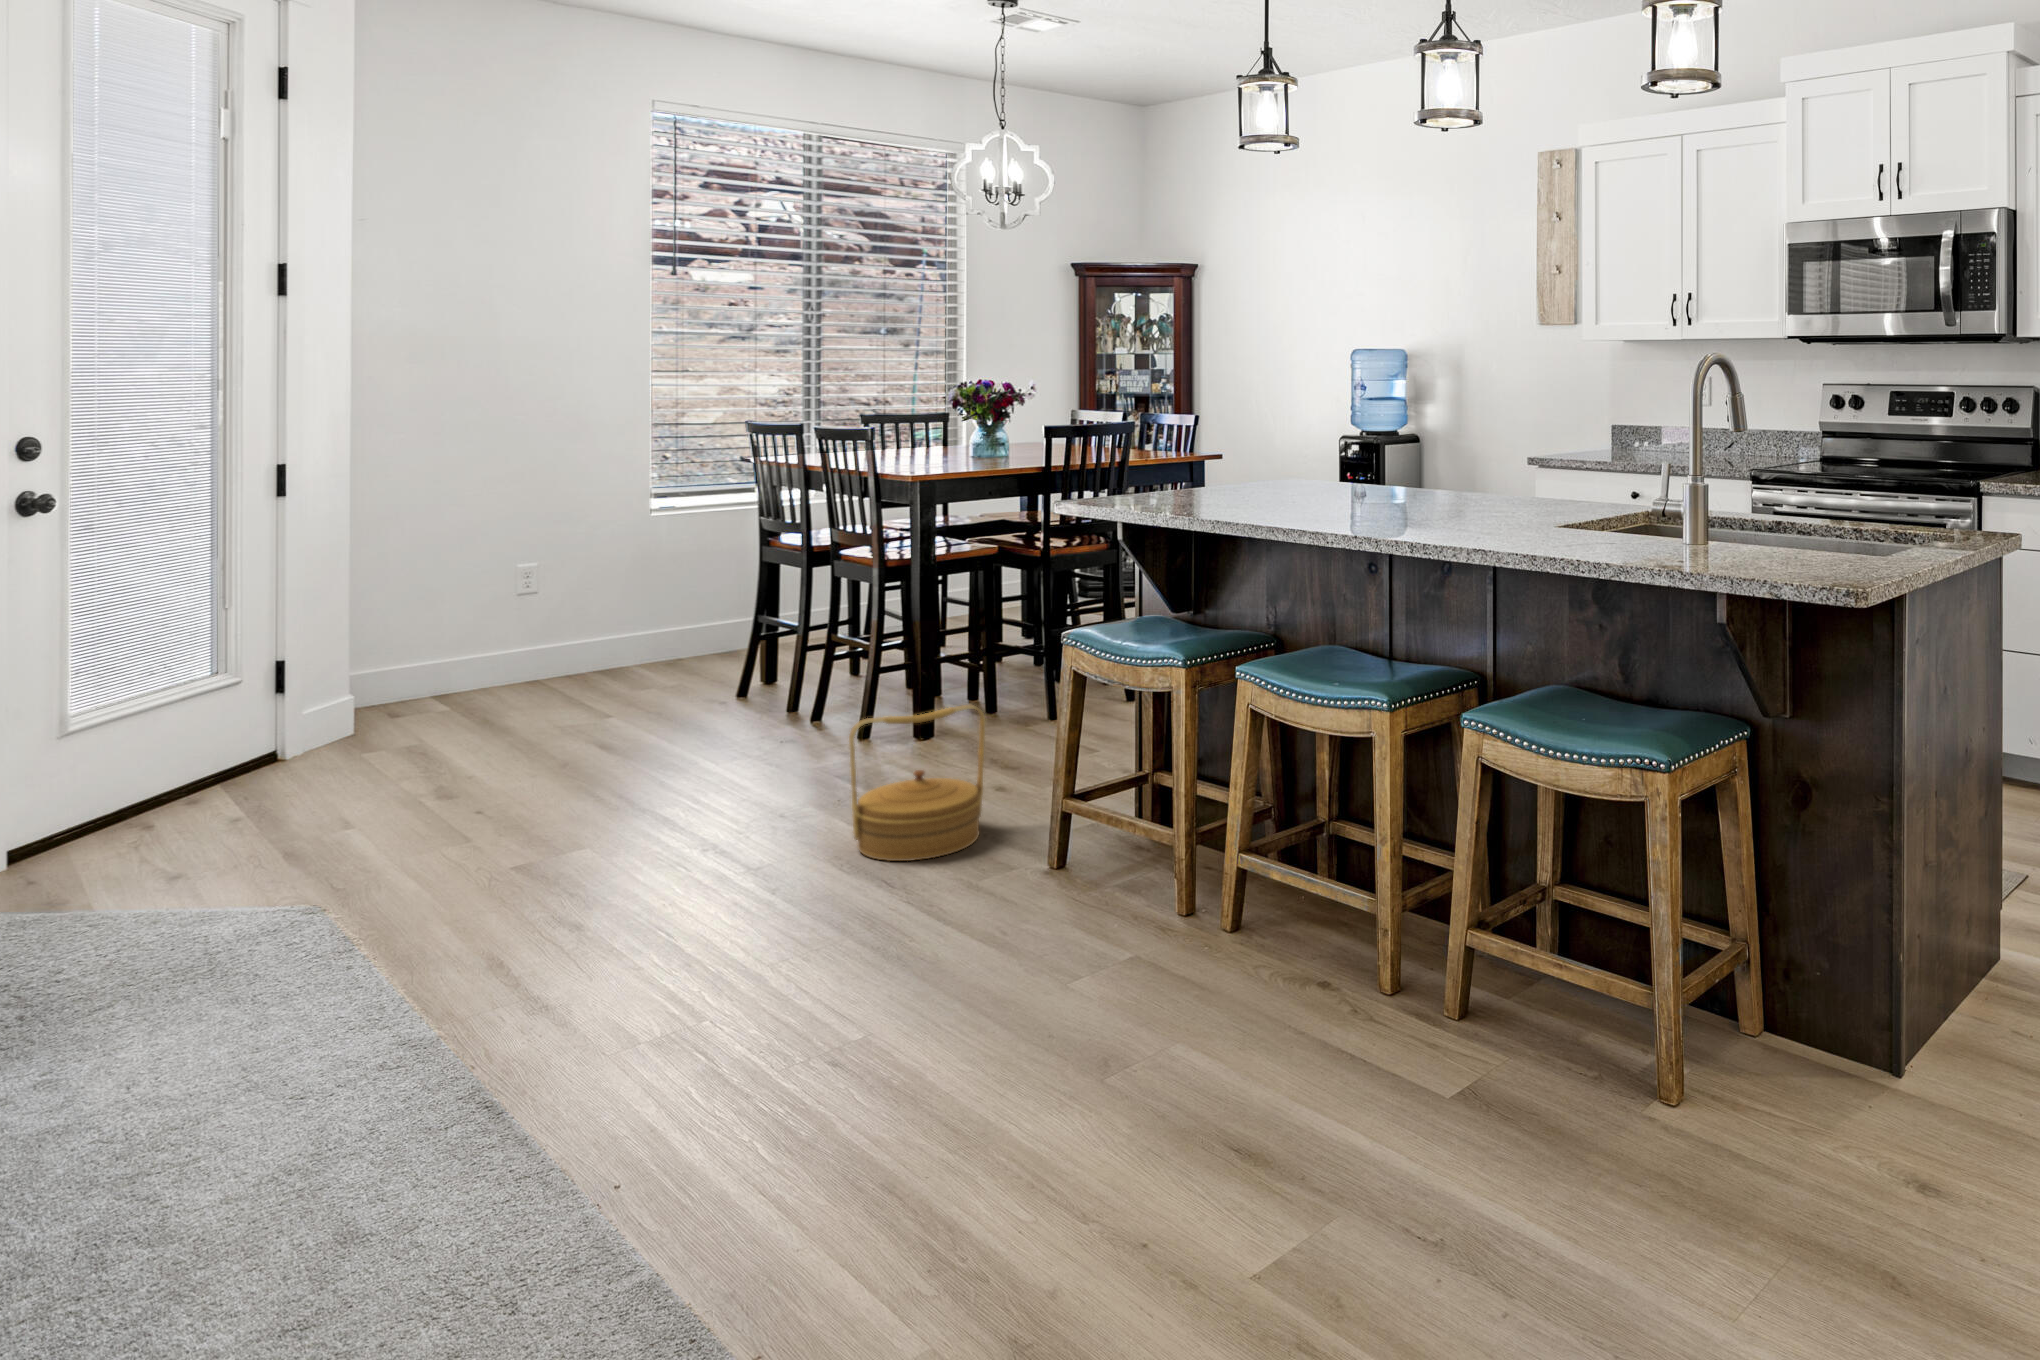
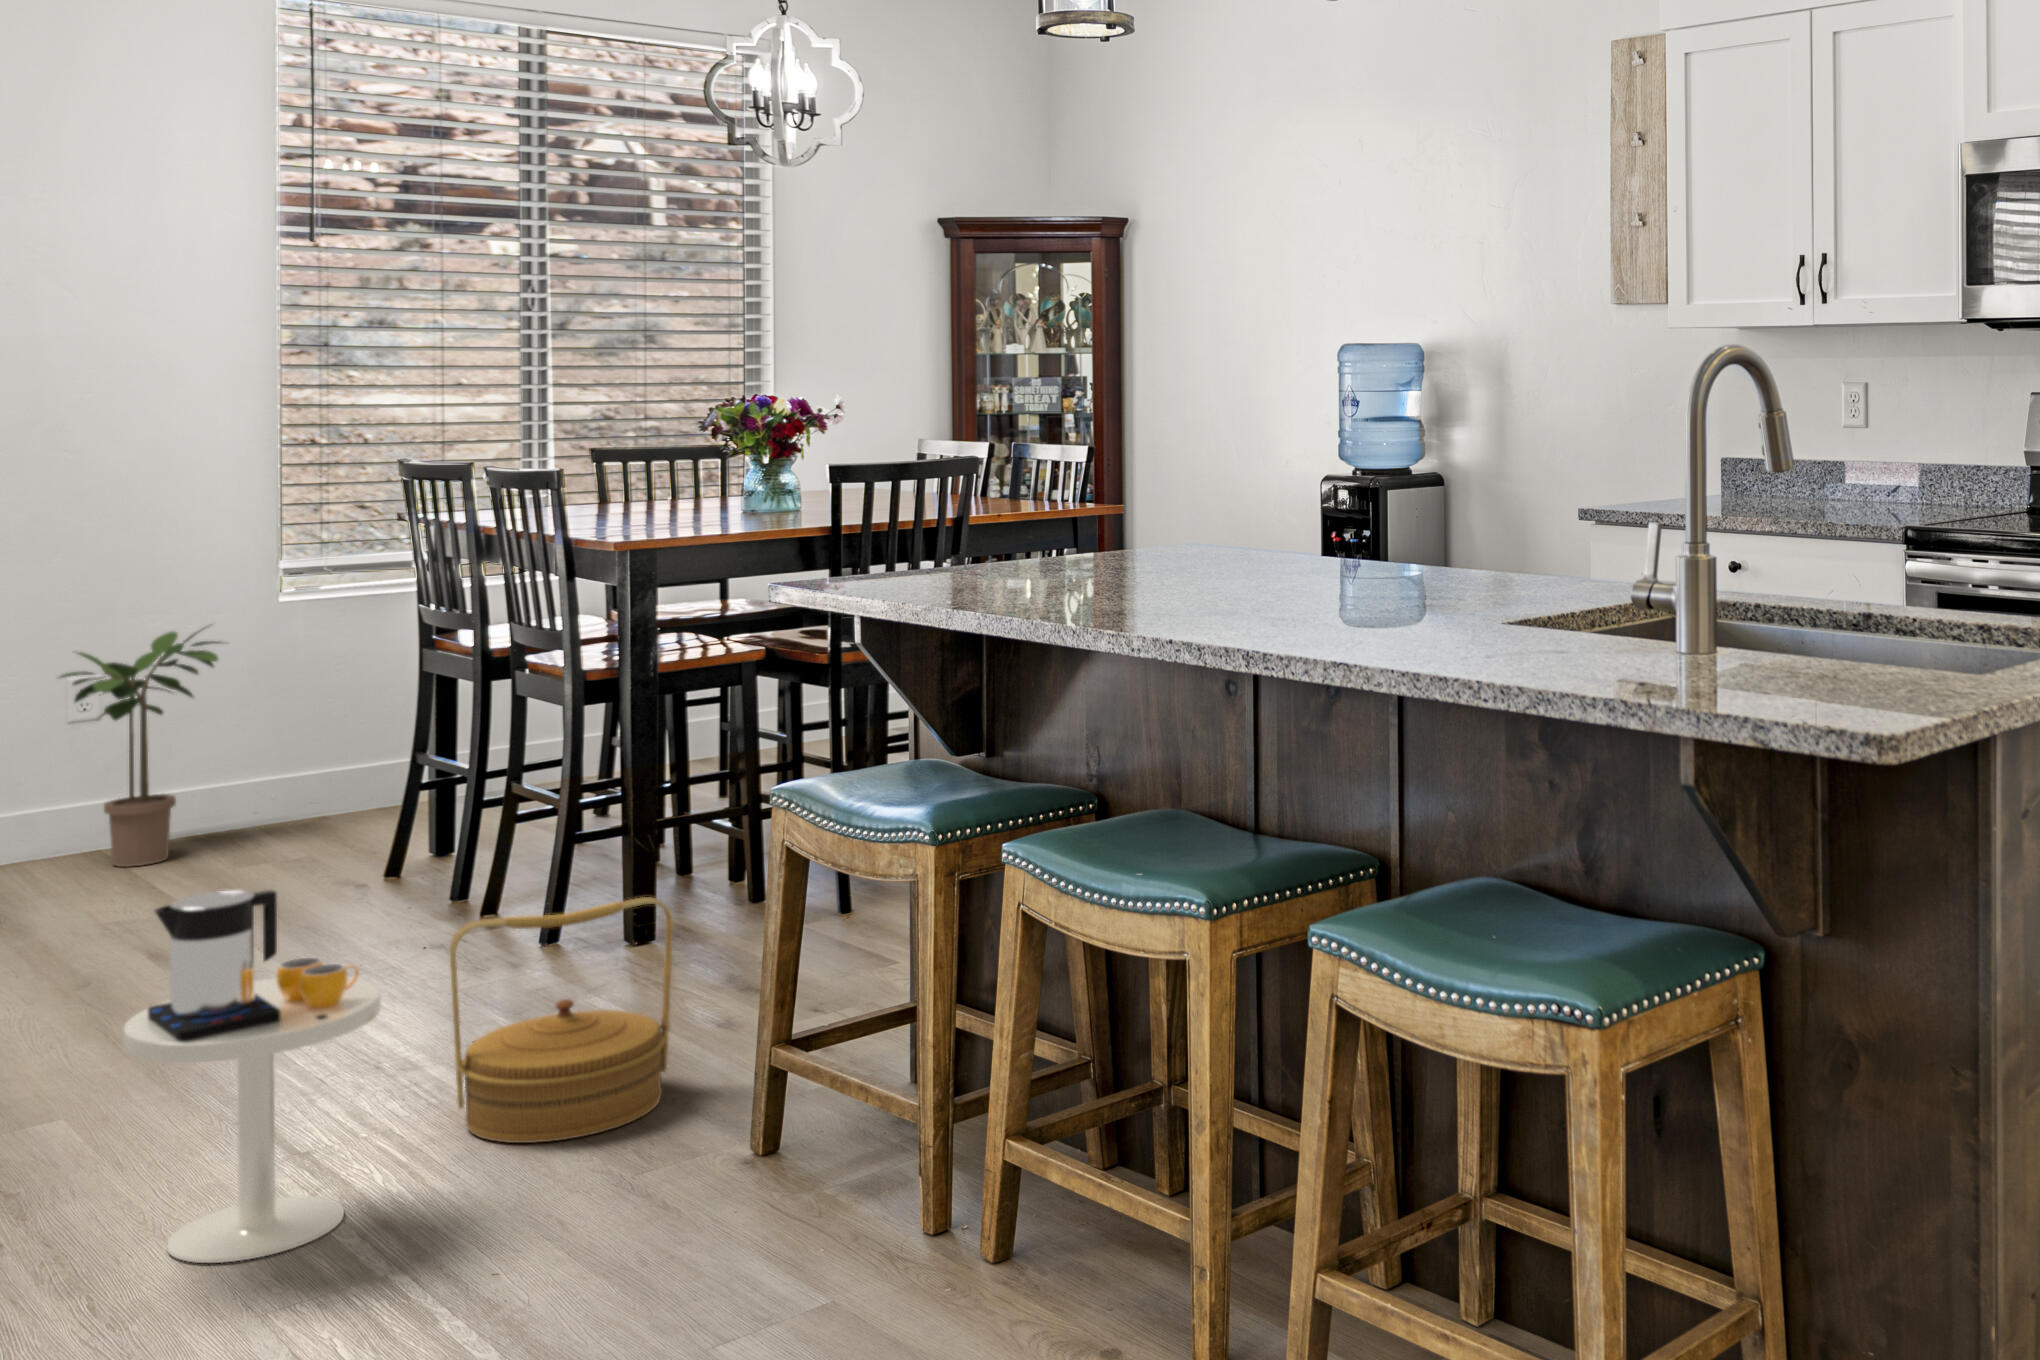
potted plant: none [515,529,624,691] -> present [60,625,221,867]
side table: none [670,697,825,933] -> present [124,890,381,1263]

